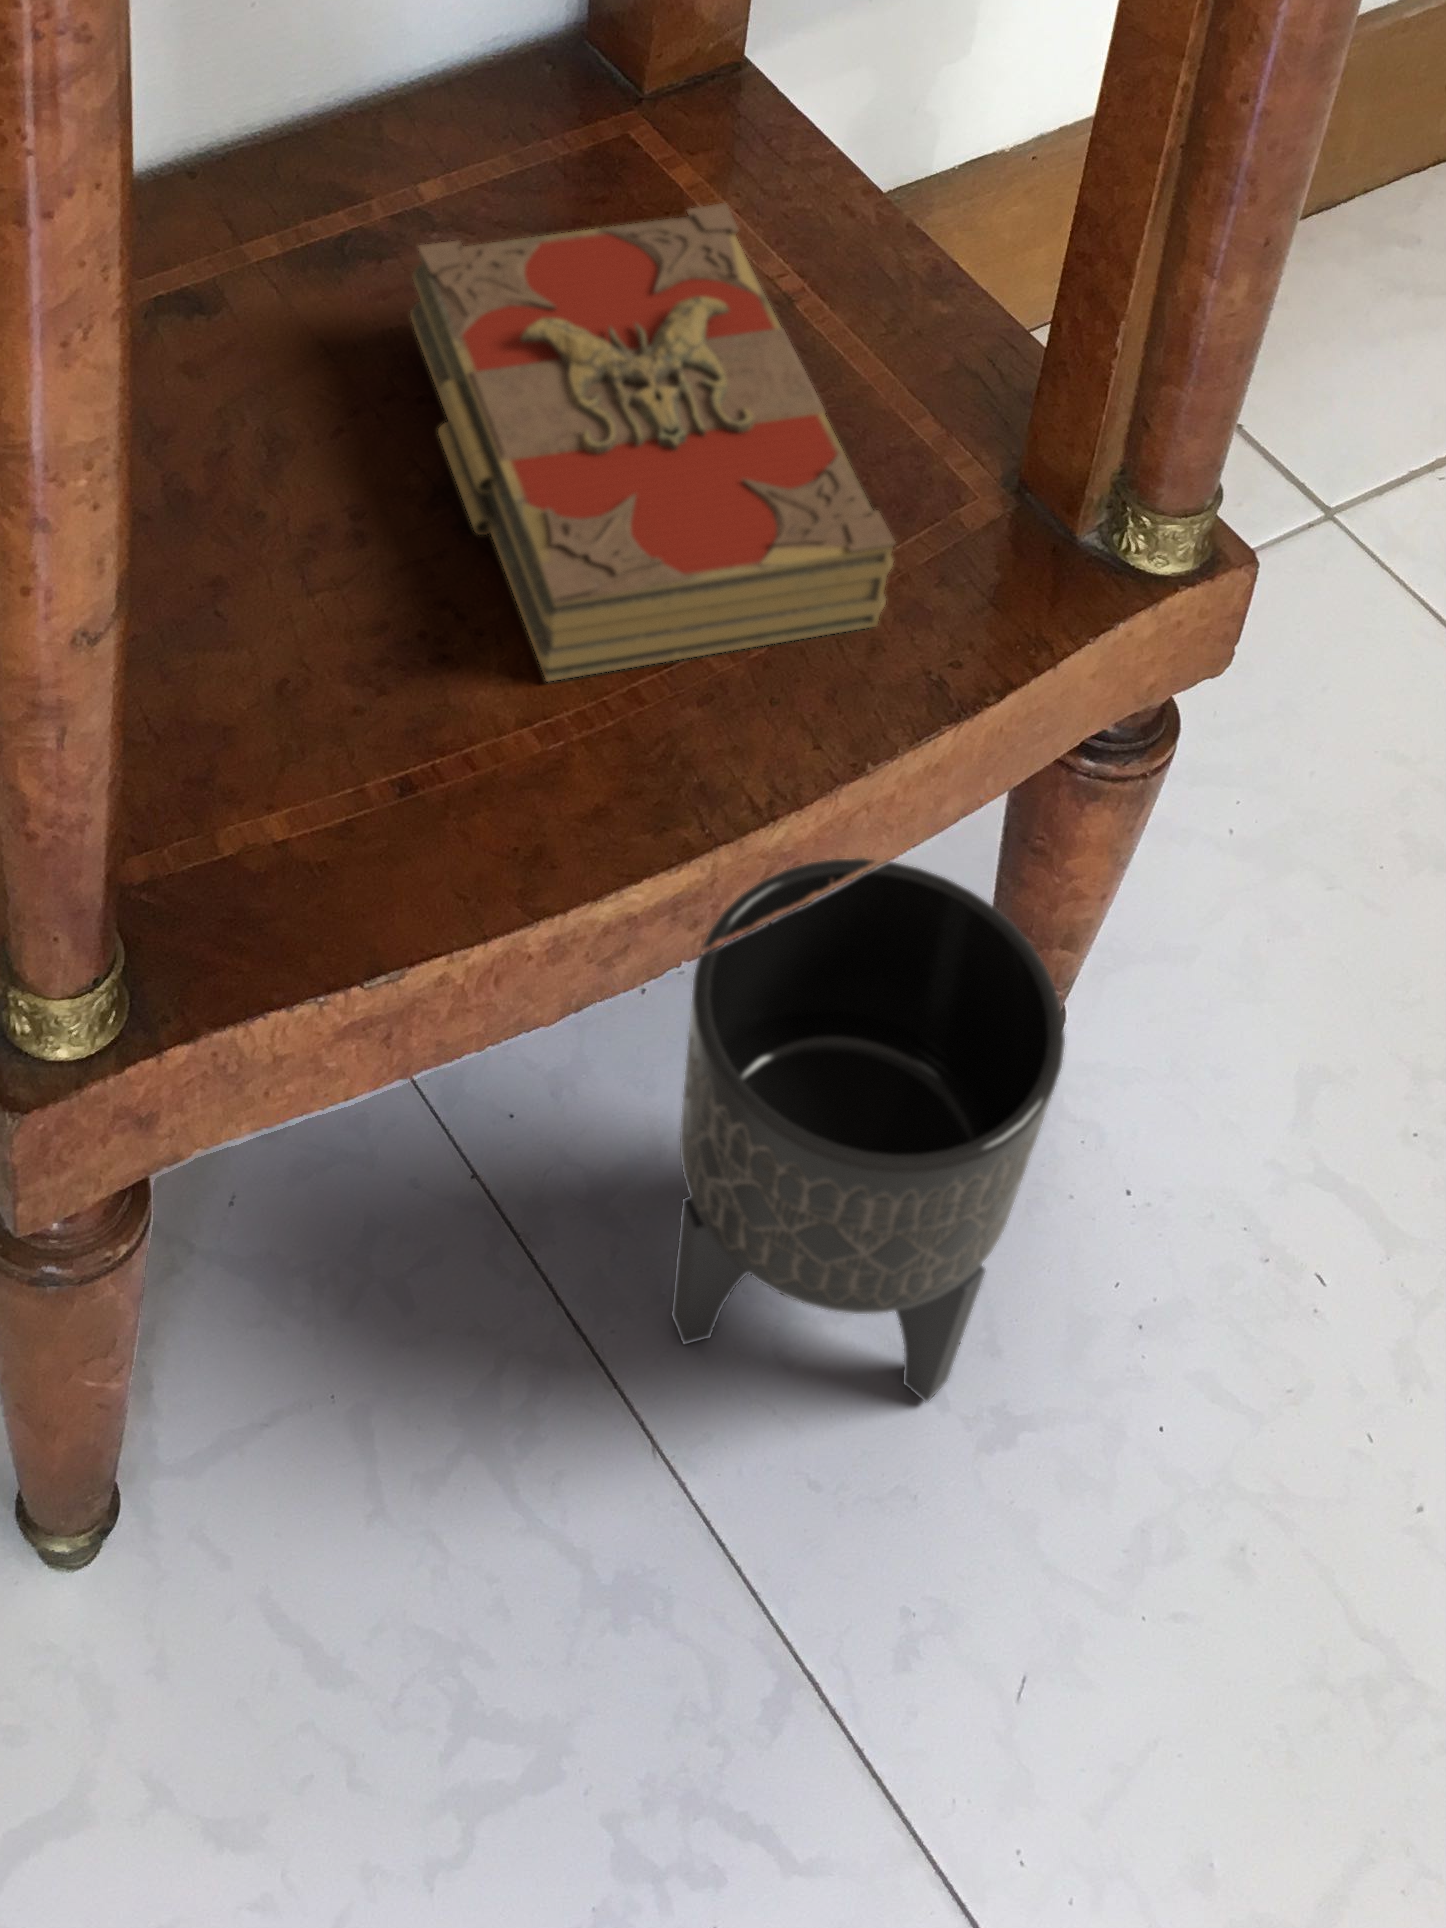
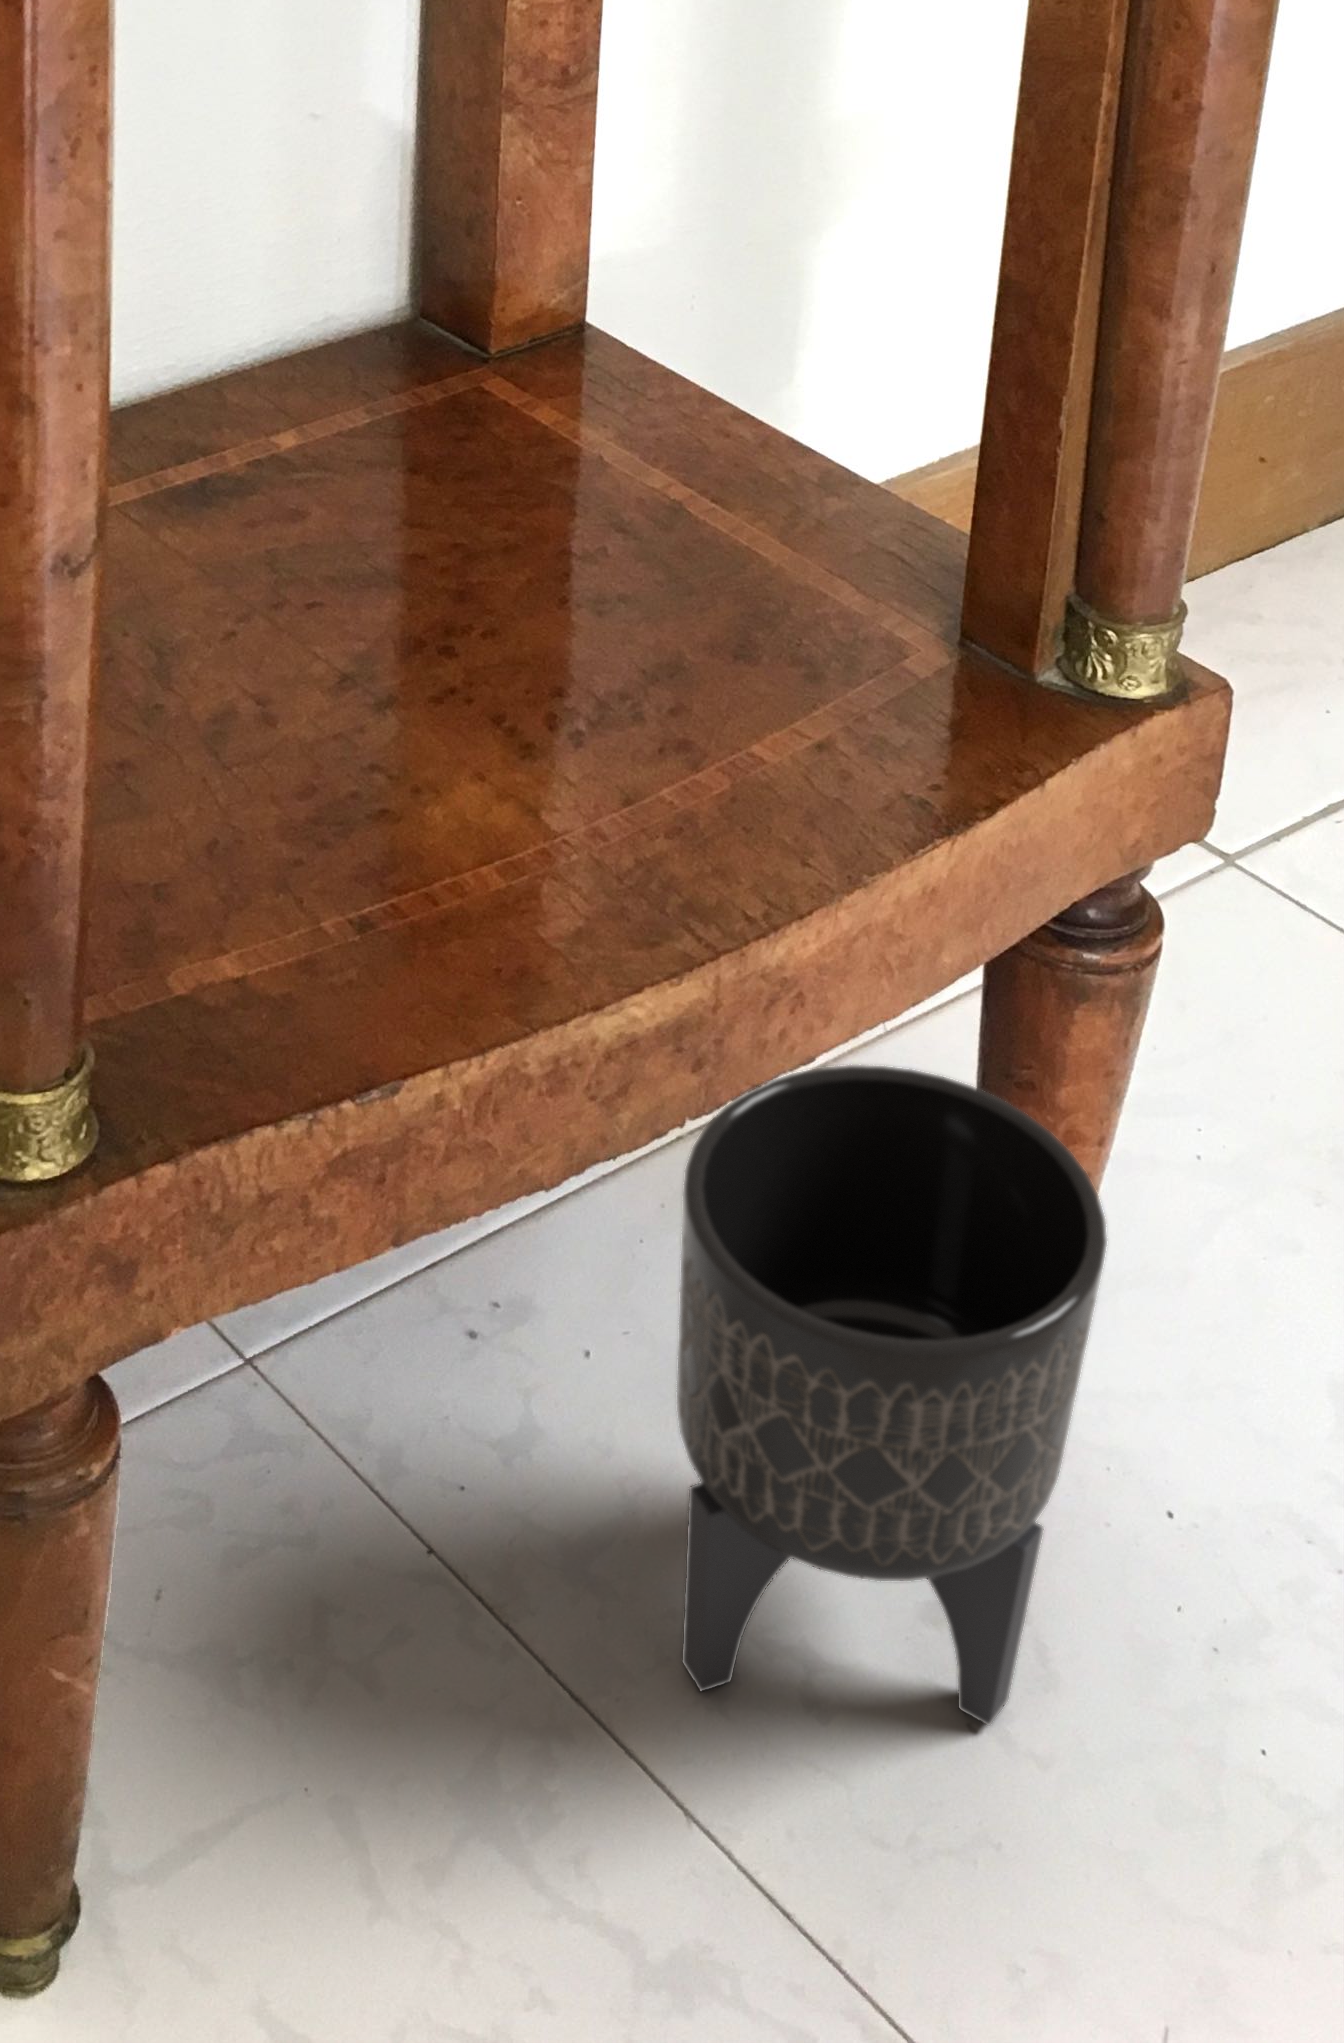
book: present [410,203,895,681] -> none [291,371,864,822]

